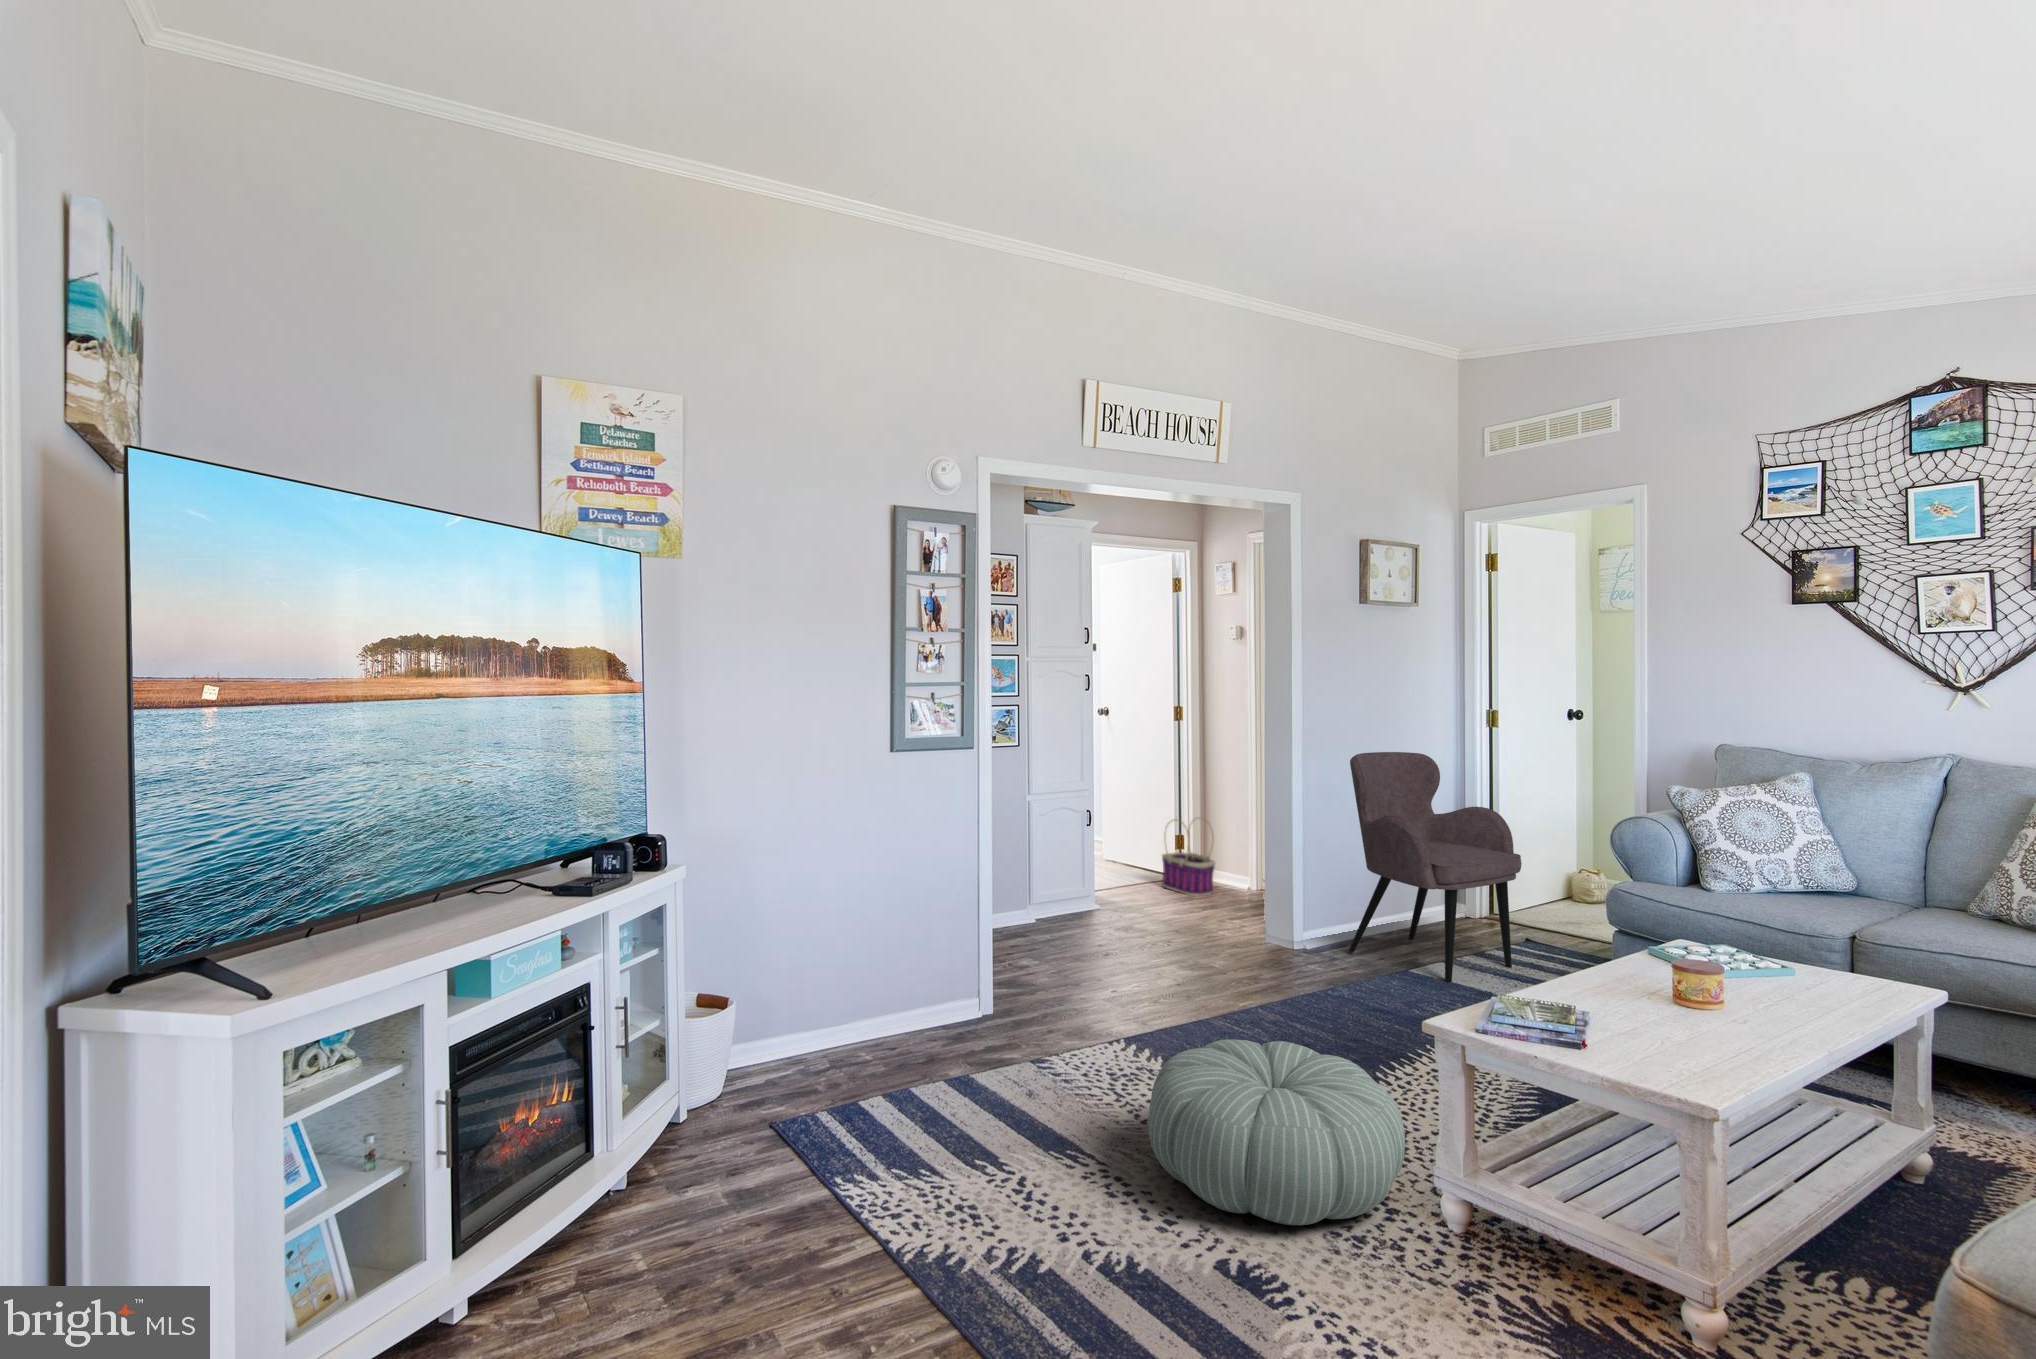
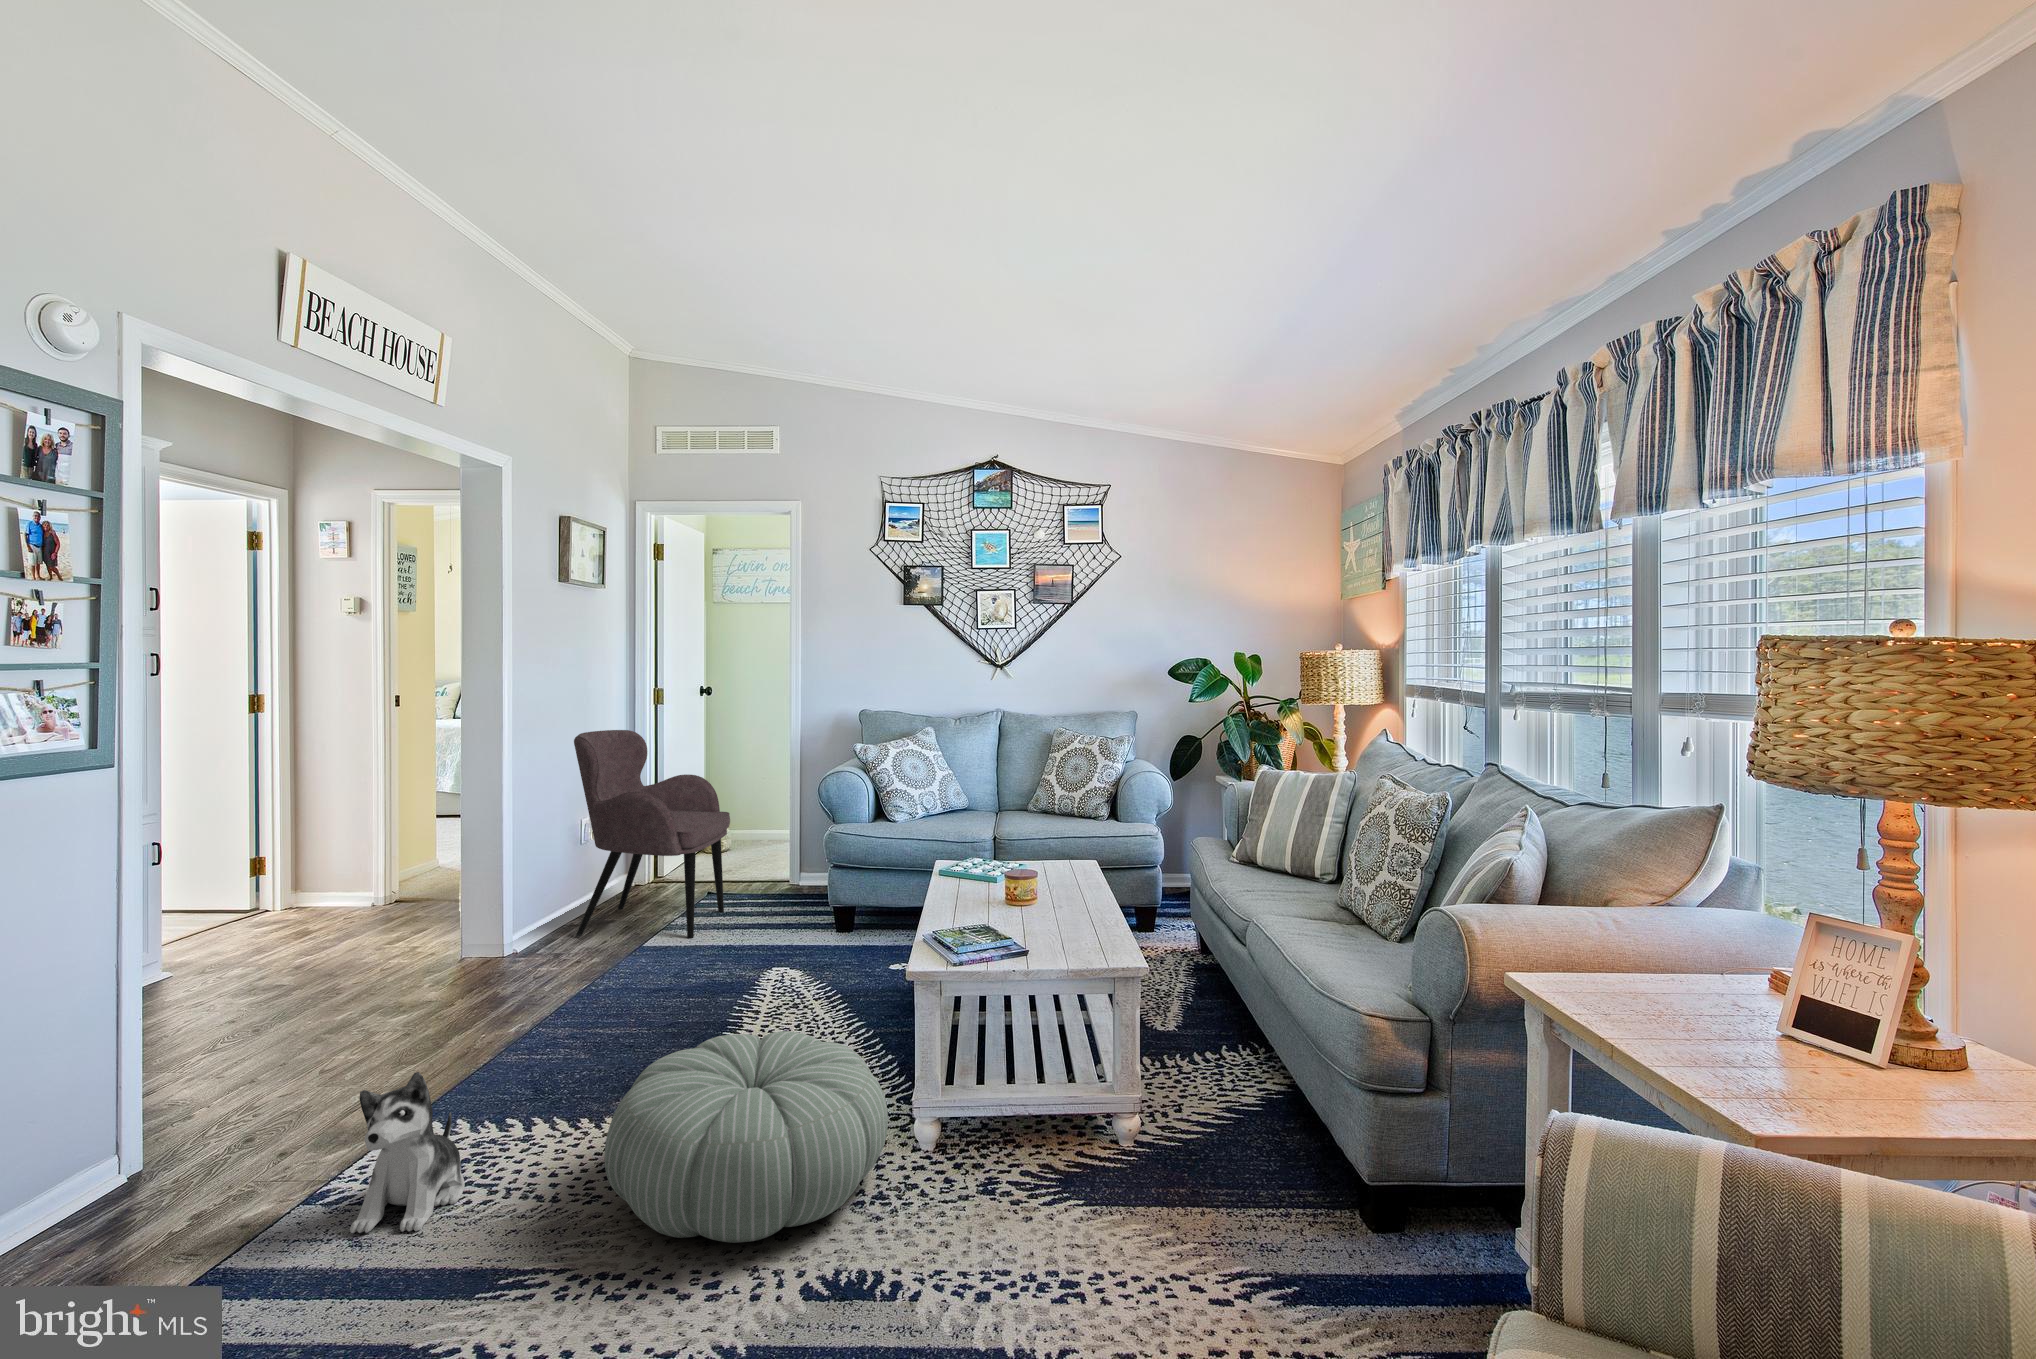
basket: present [1162,825,1215,896] -> none [268,826,354,921]
plush toy: none [1028,989,1109,1103] -> present [350,1072,465,1233]

